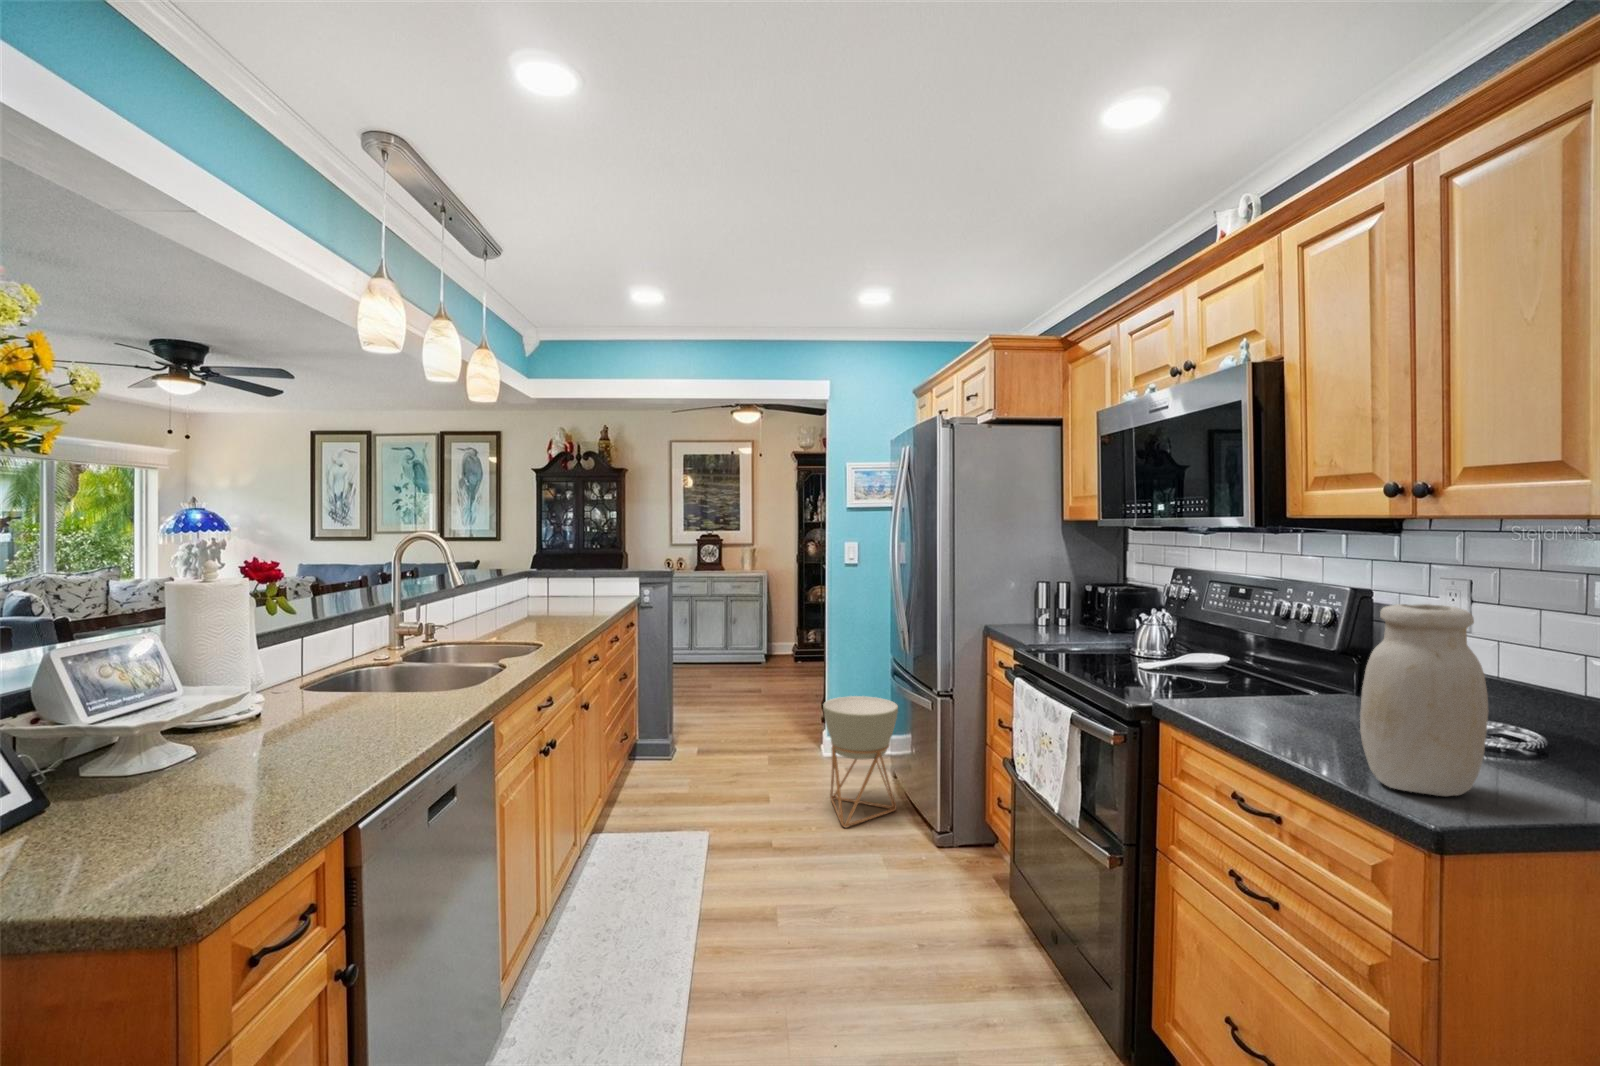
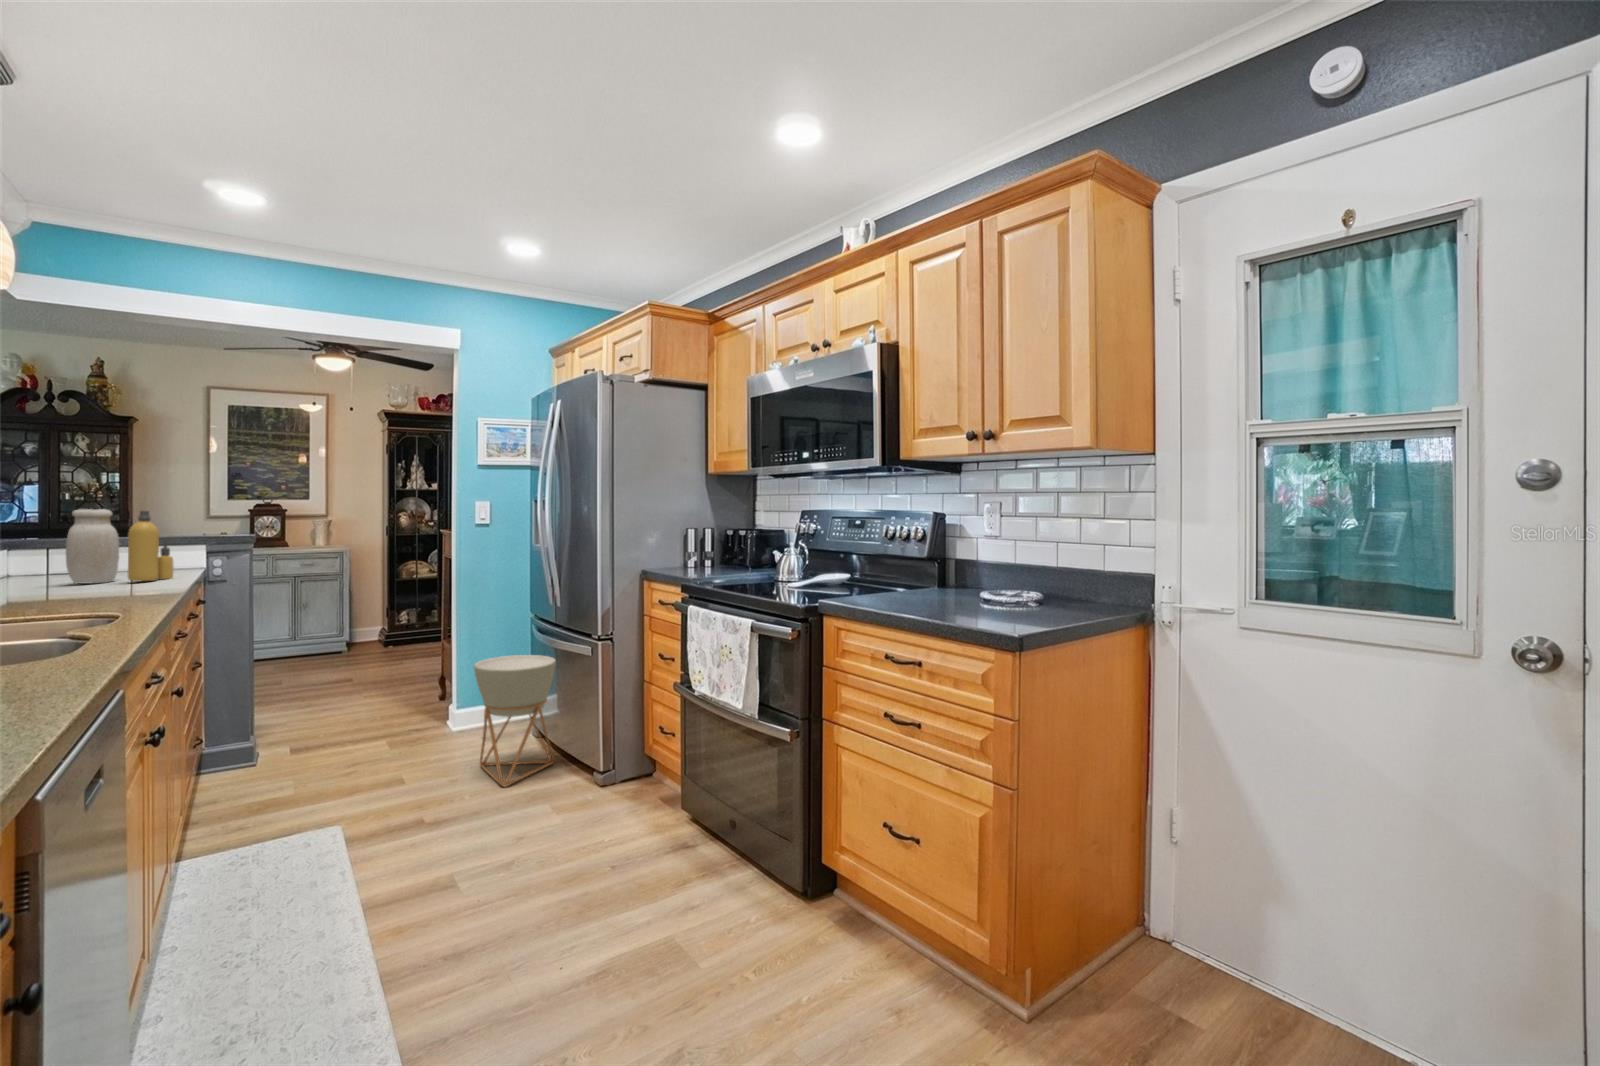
bottle: none [583,555,612,610] -> present [128,511,174,581]
jar: present [1360,604,1489,796] -> present [66,509,119,584]

